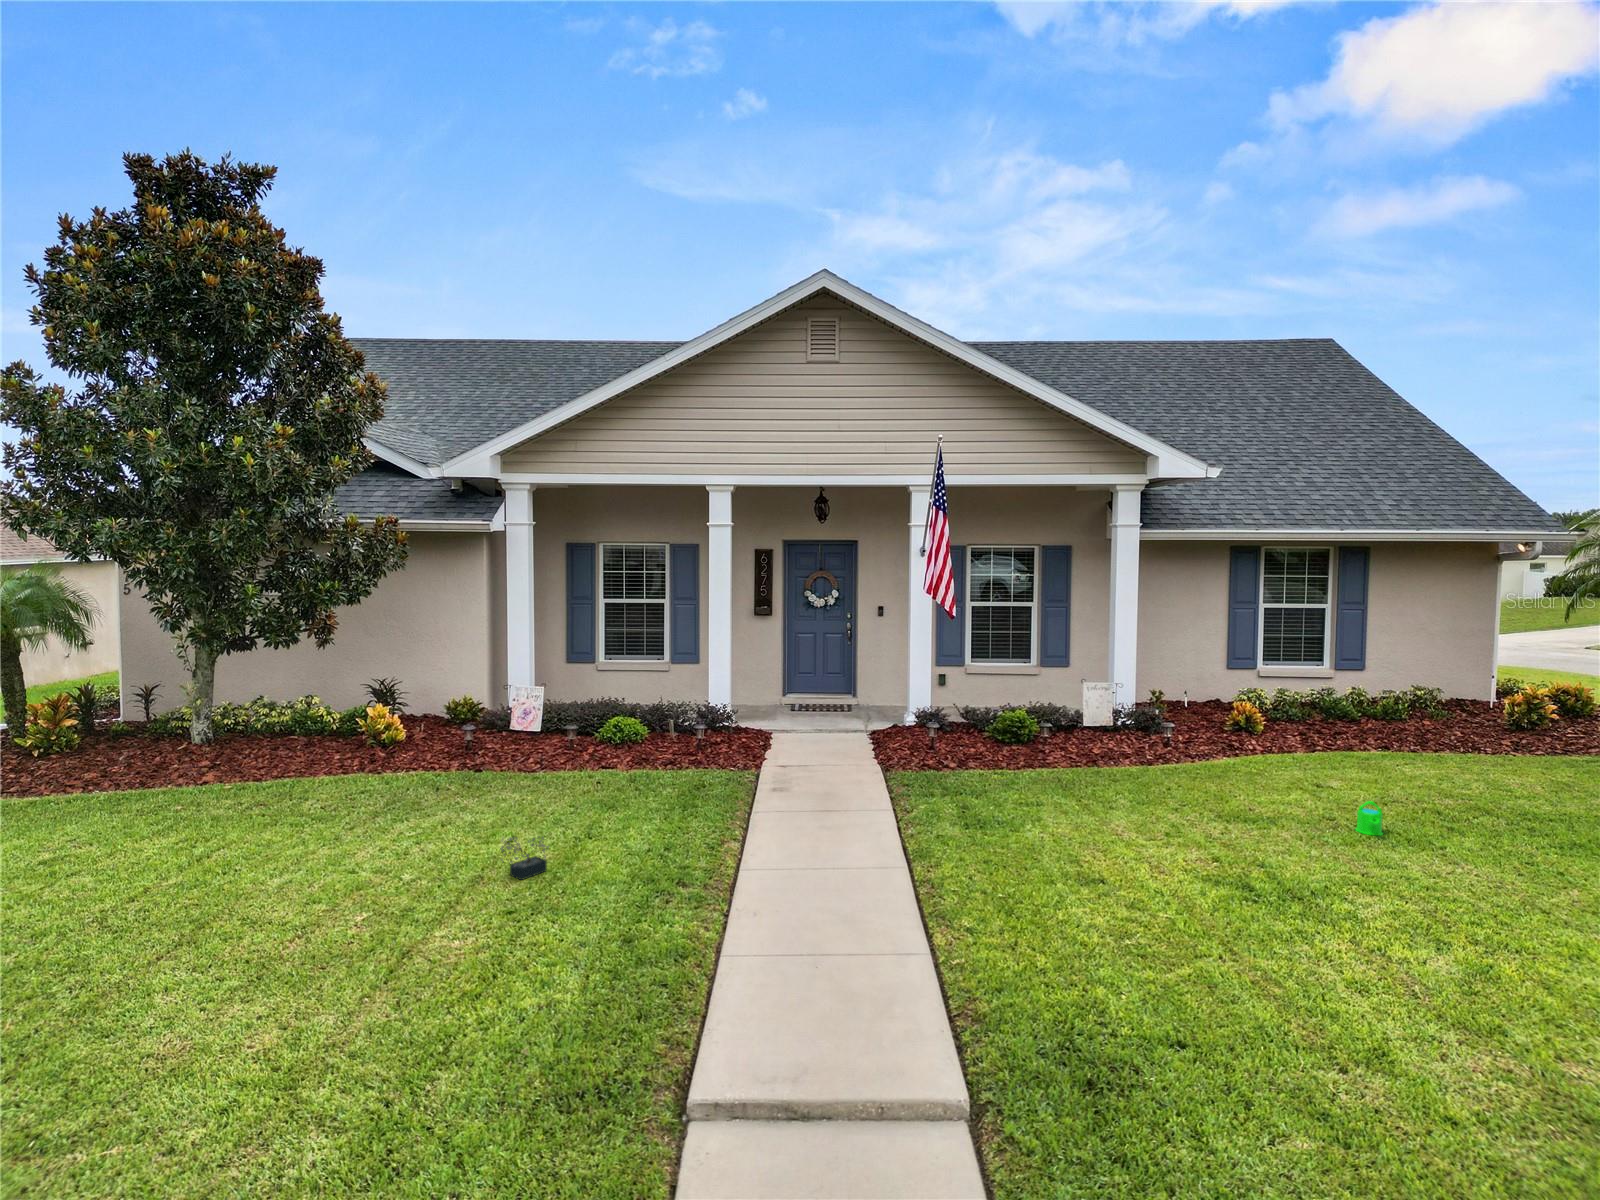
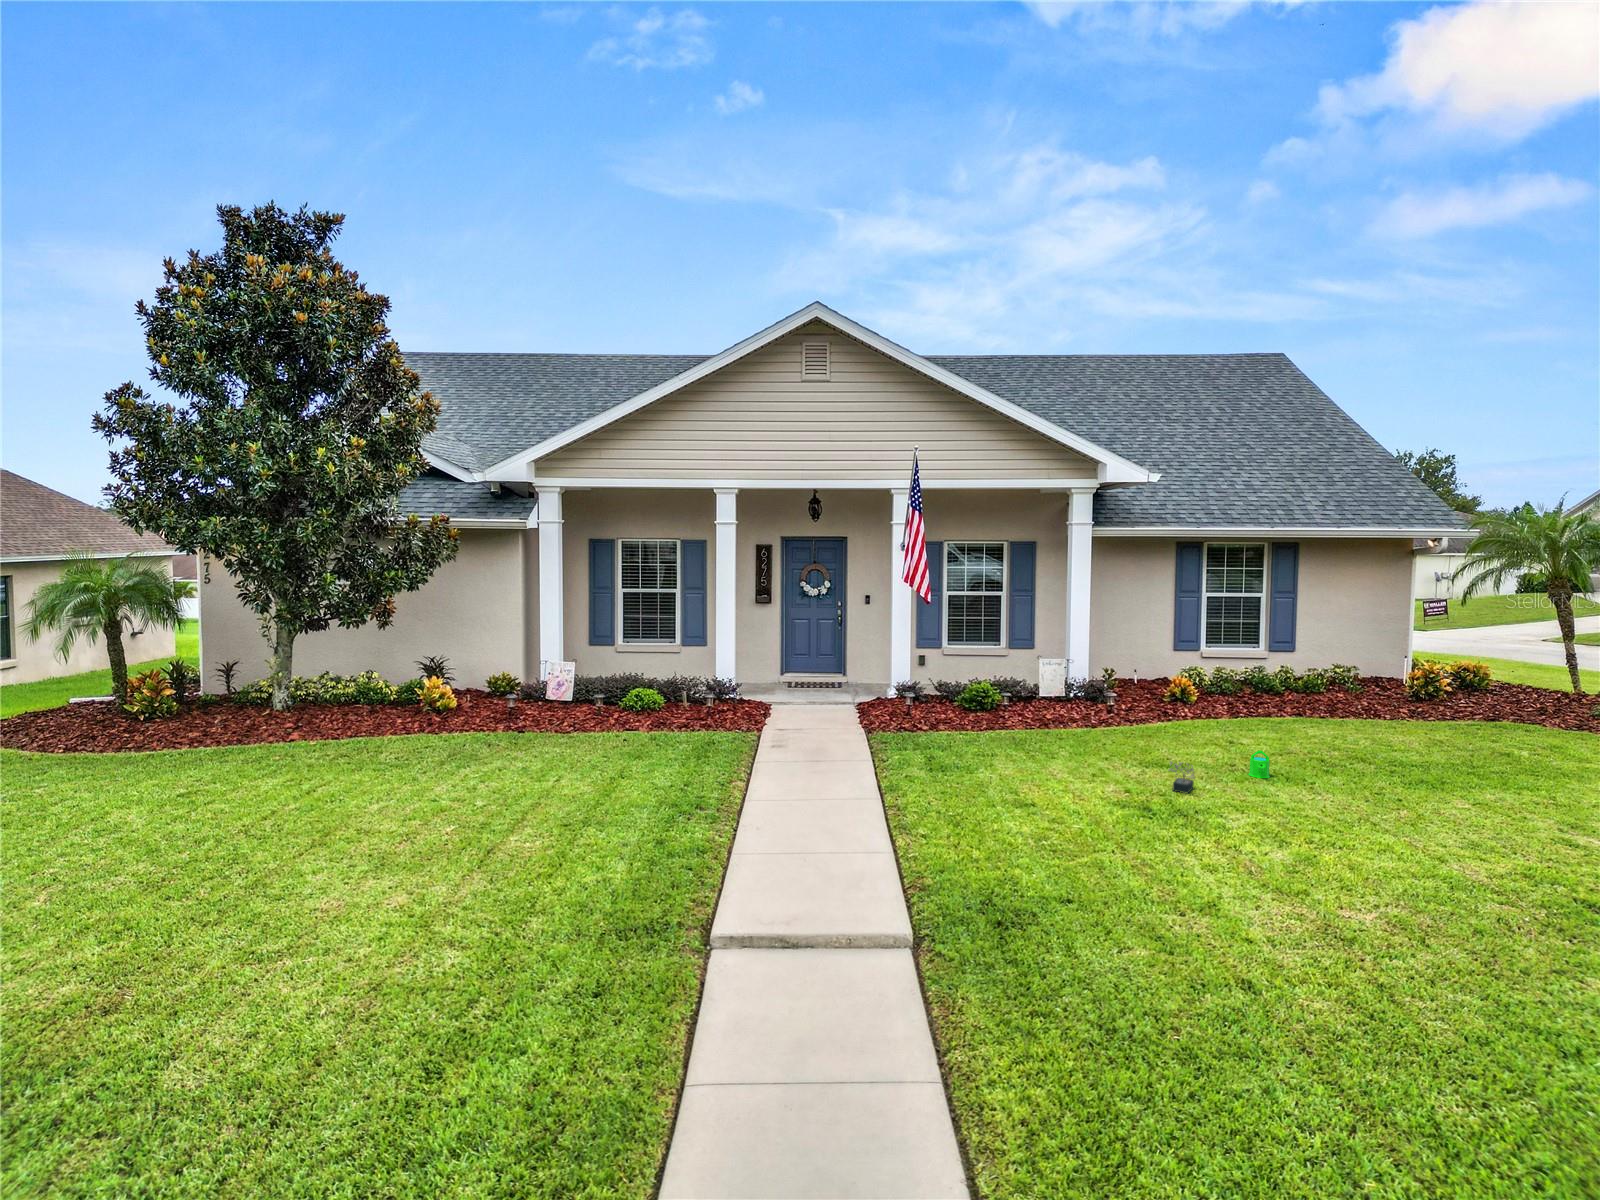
decorative plant: present [500,838,549,880] -> present [1169,762,1195,793]

